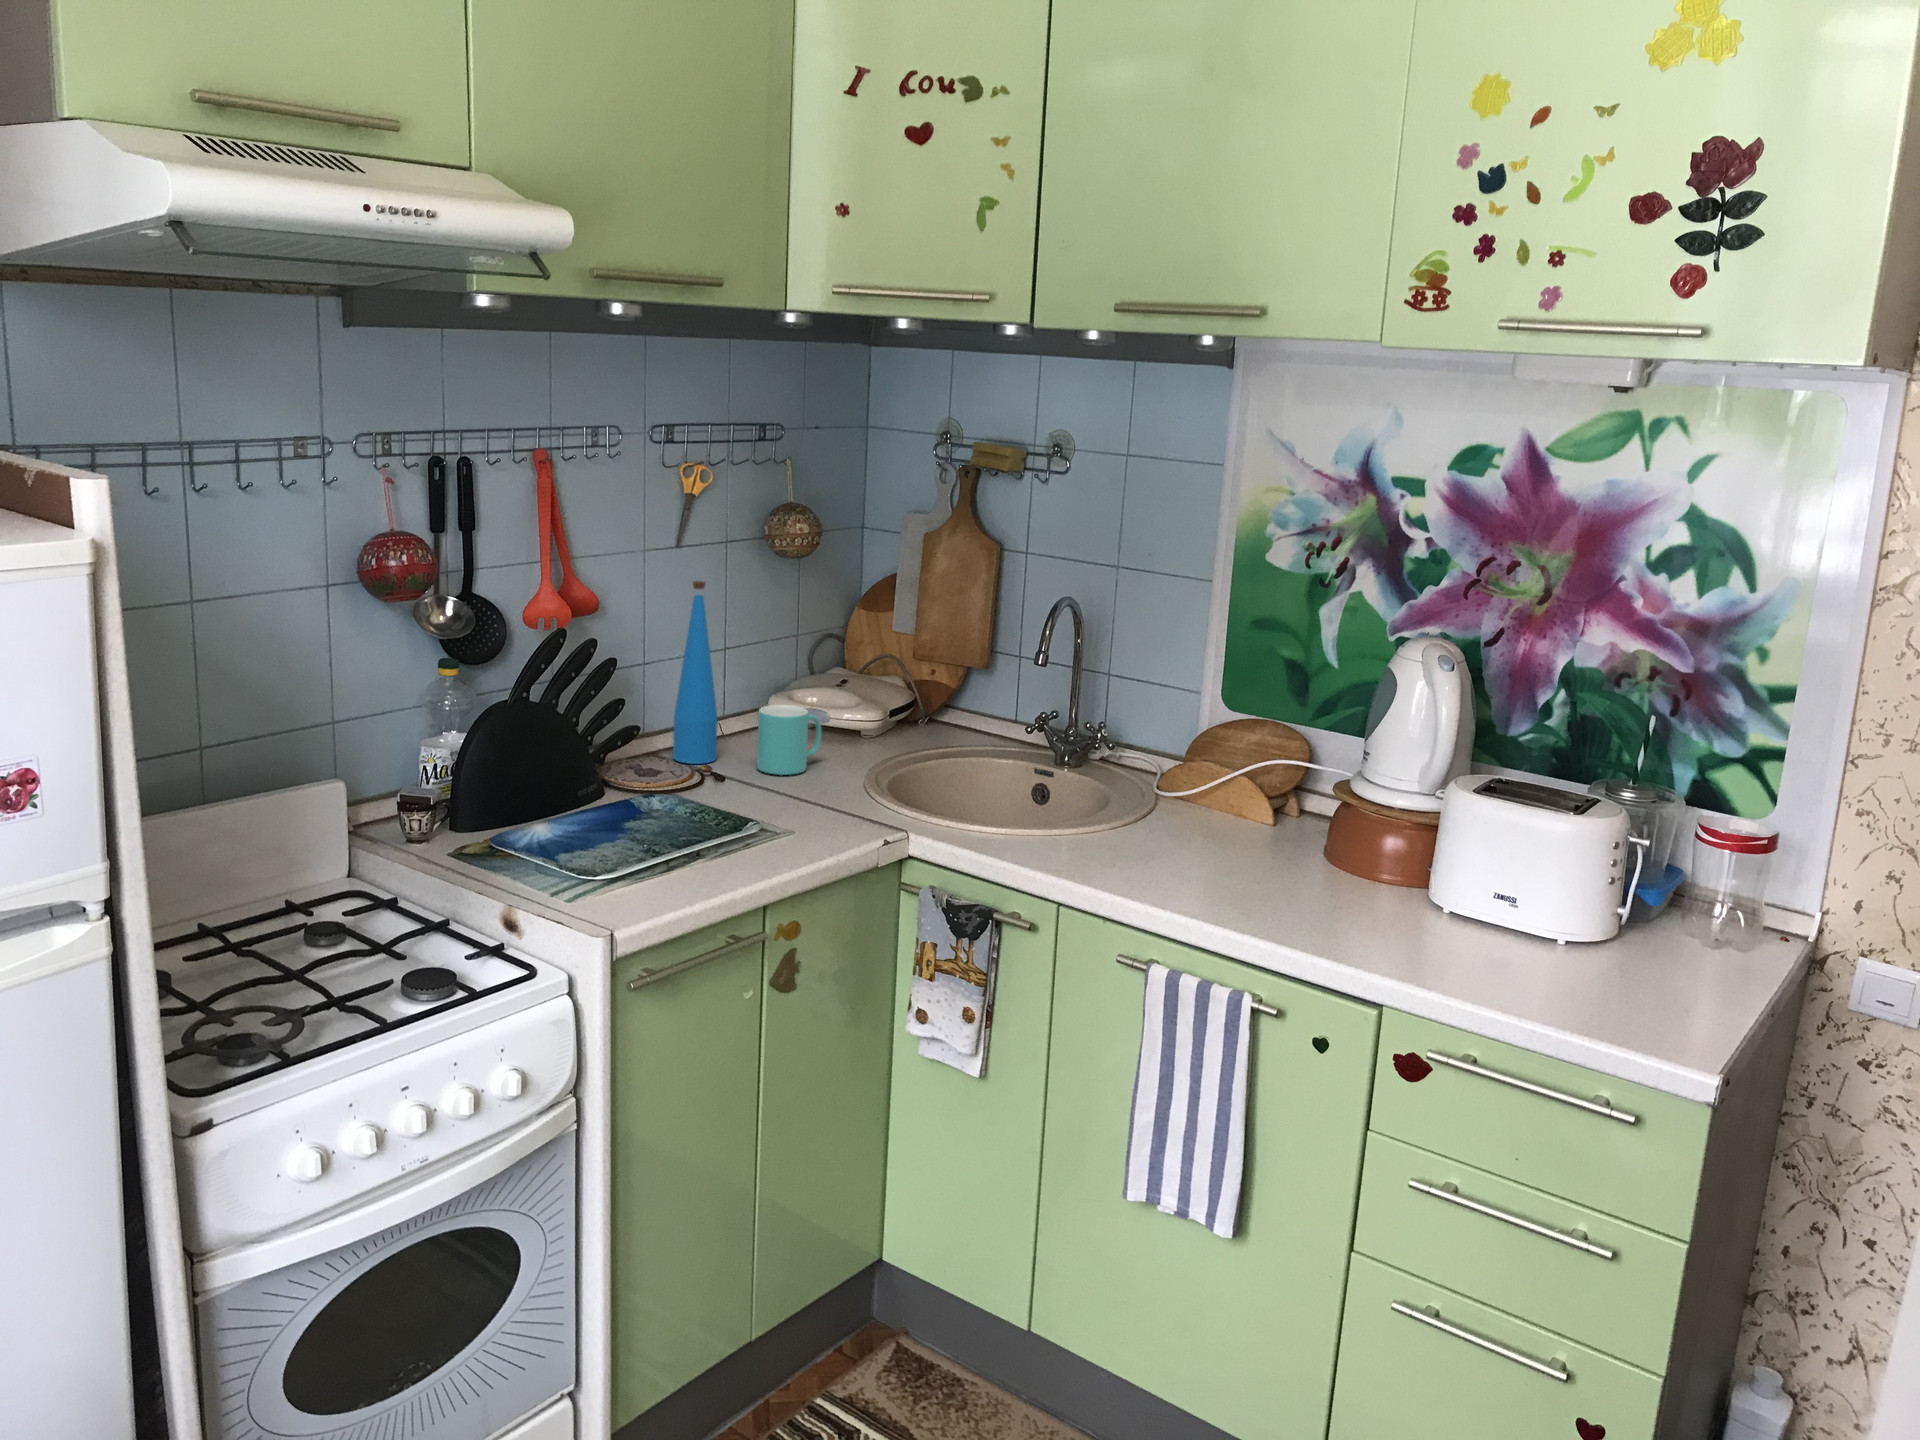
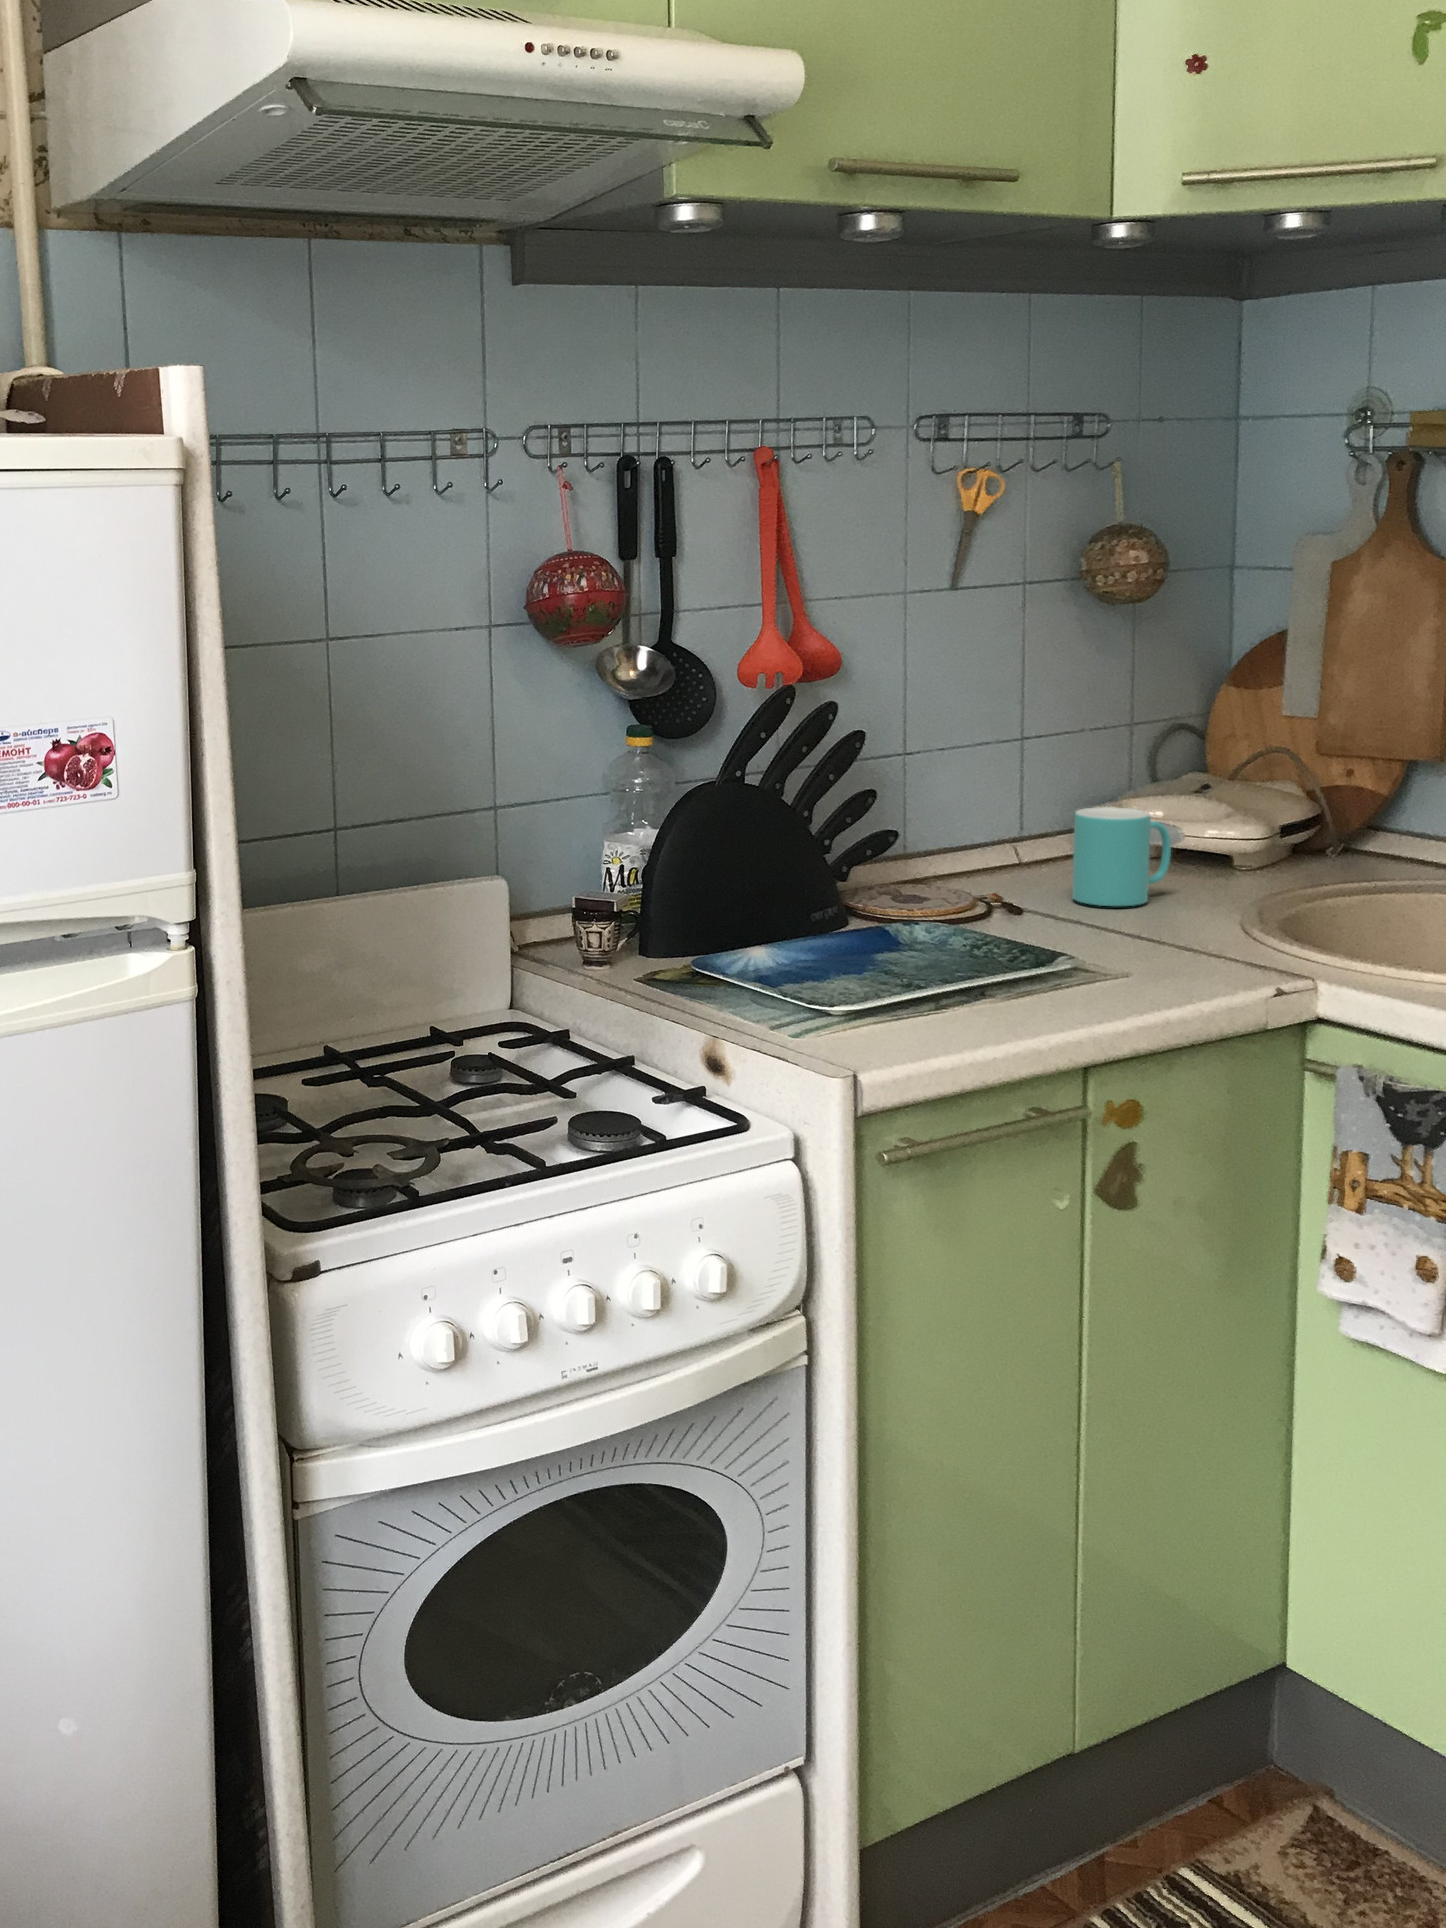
bottle: present [673,581,718,764] -> none [949,631,1013,893]

